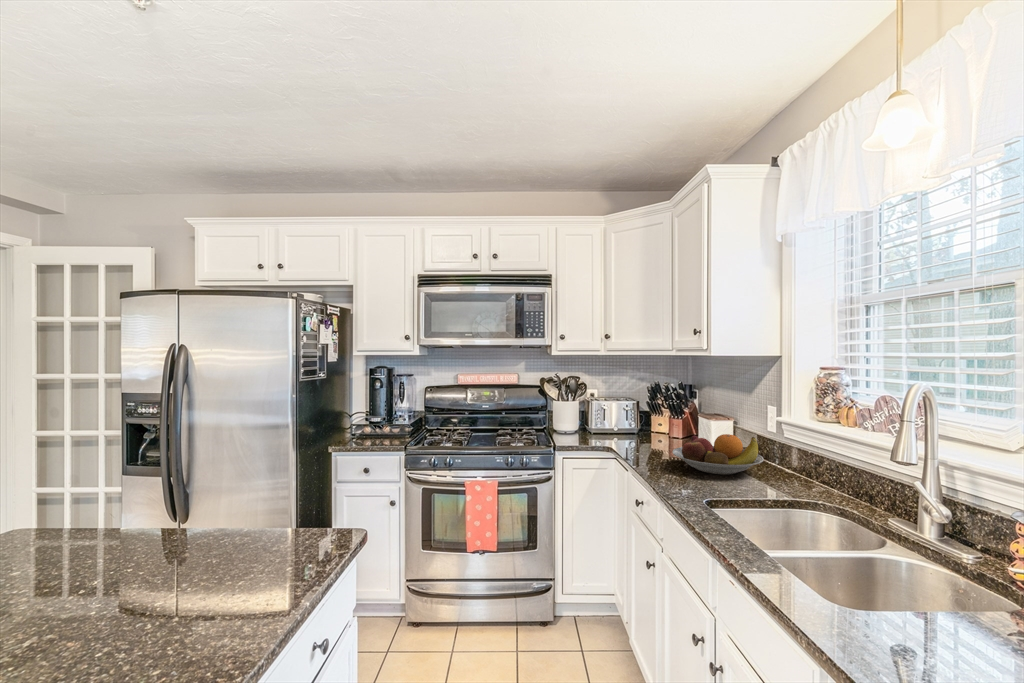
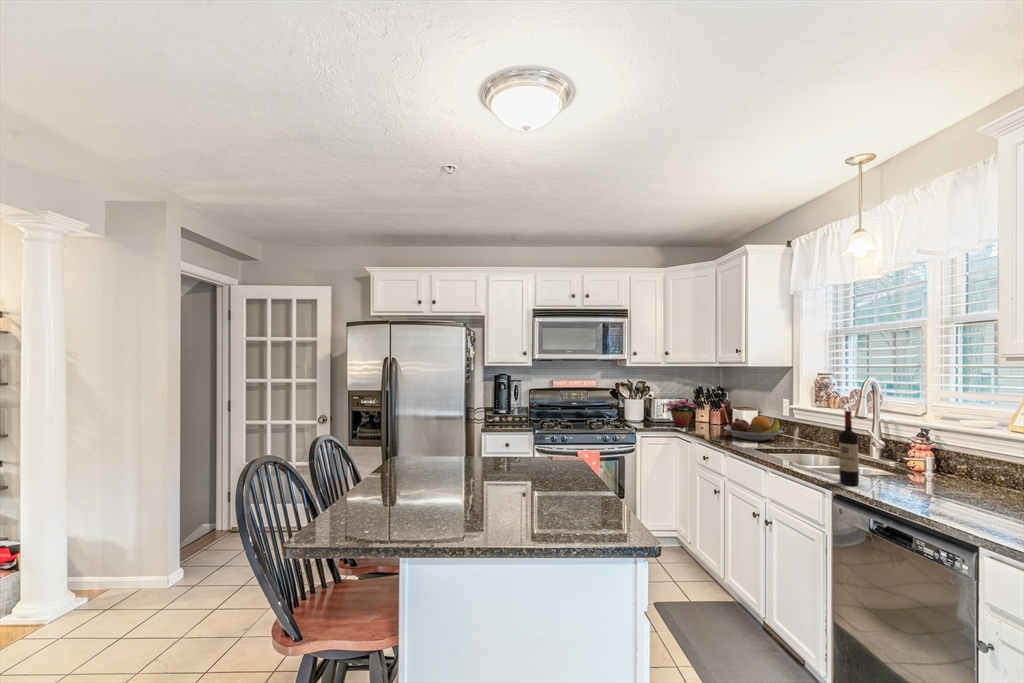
flower arrangement: none [595,403,653,442] -> present [665,400,697,427]
wine bottle: none [862,470,911,657] -> present [839,411,859,485]

